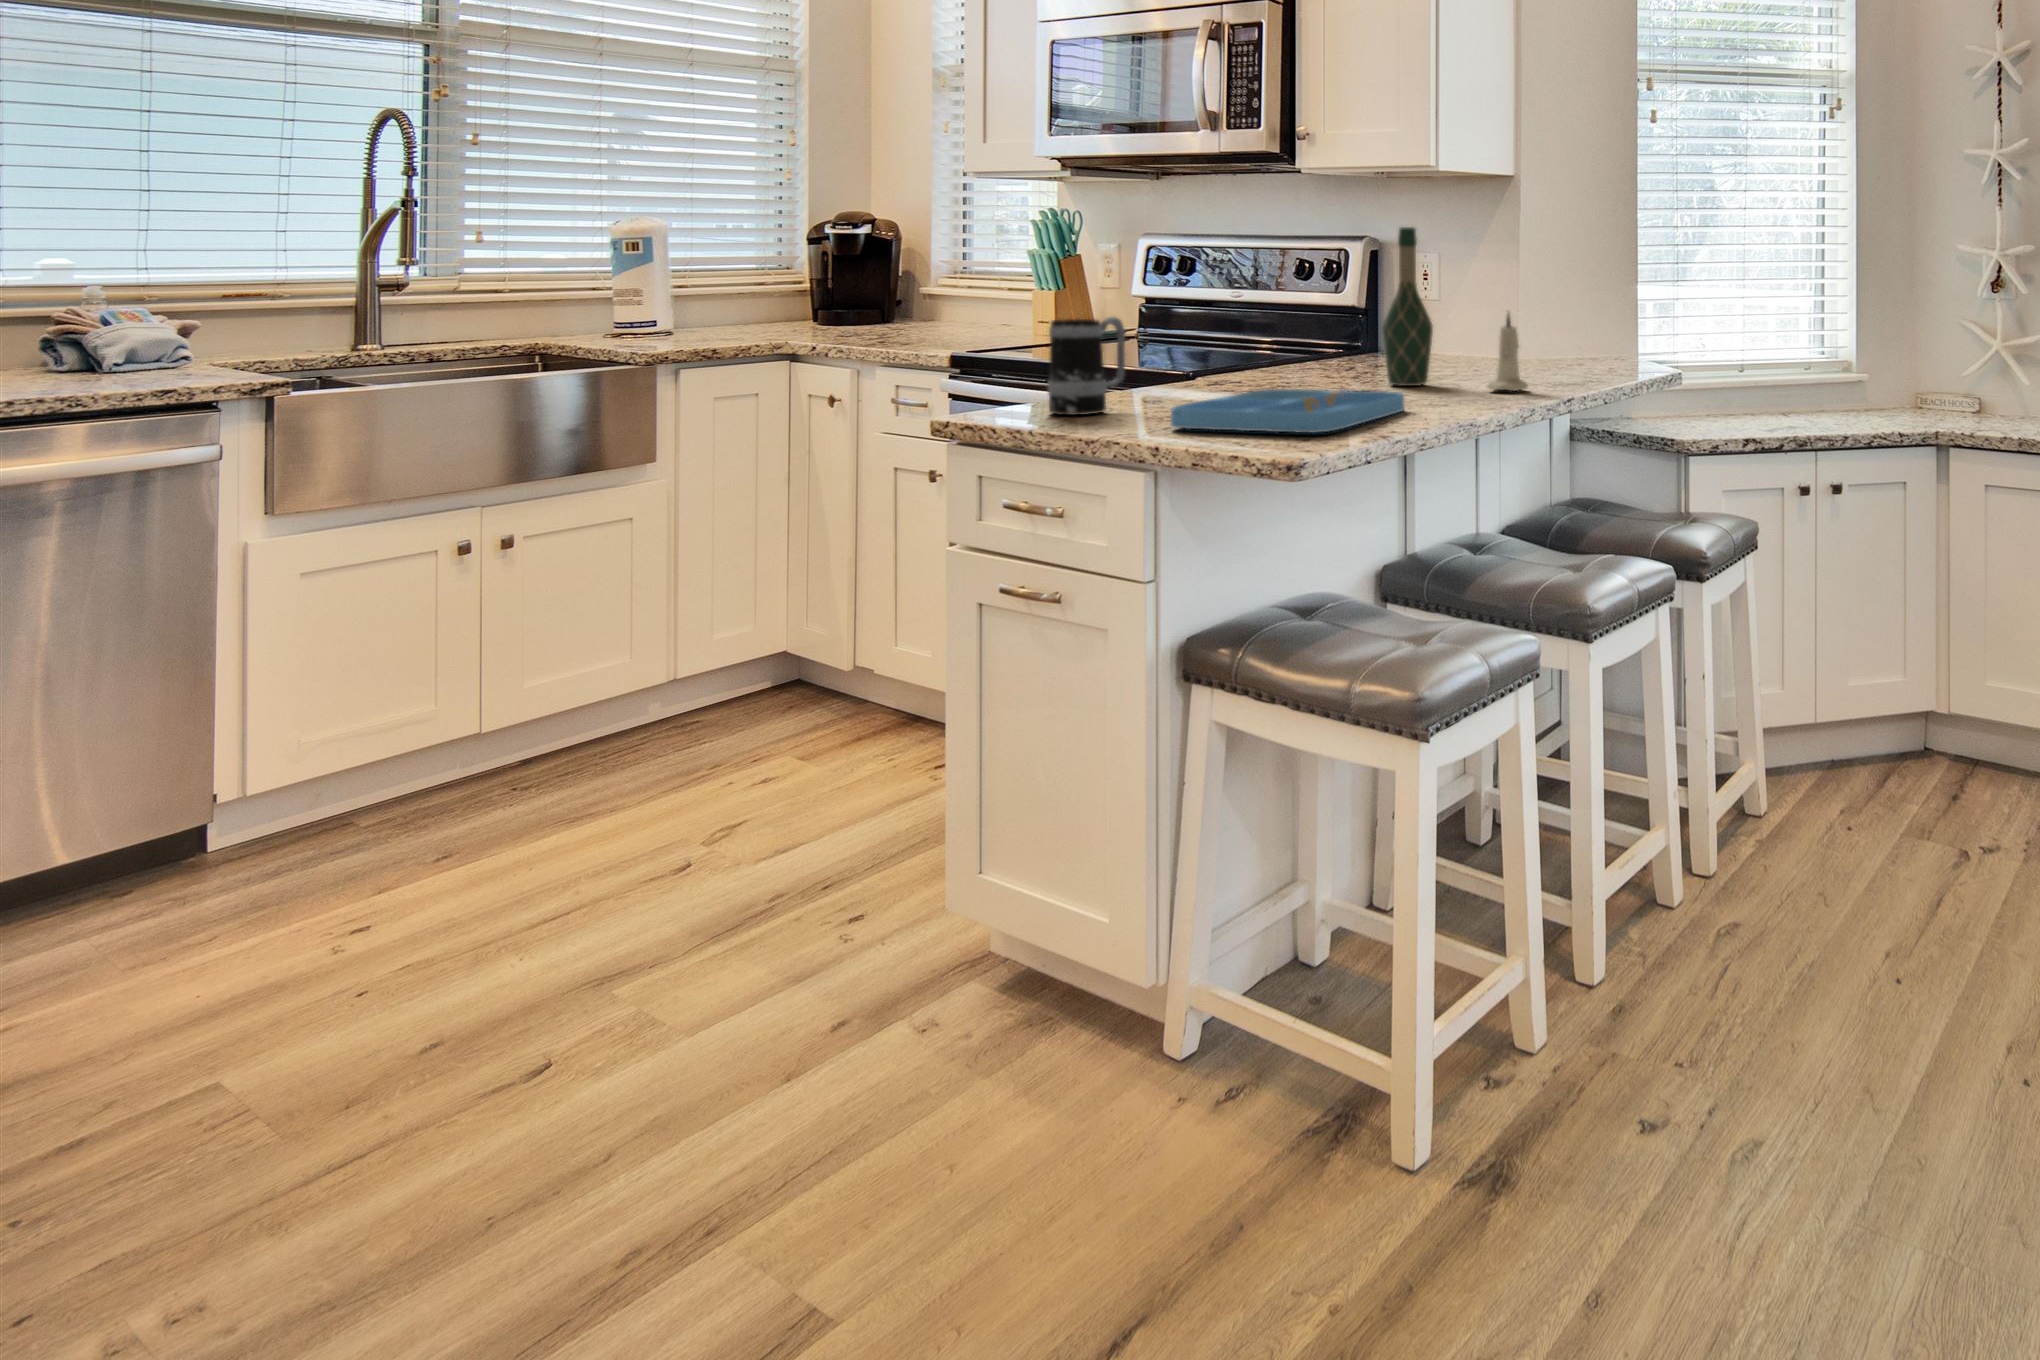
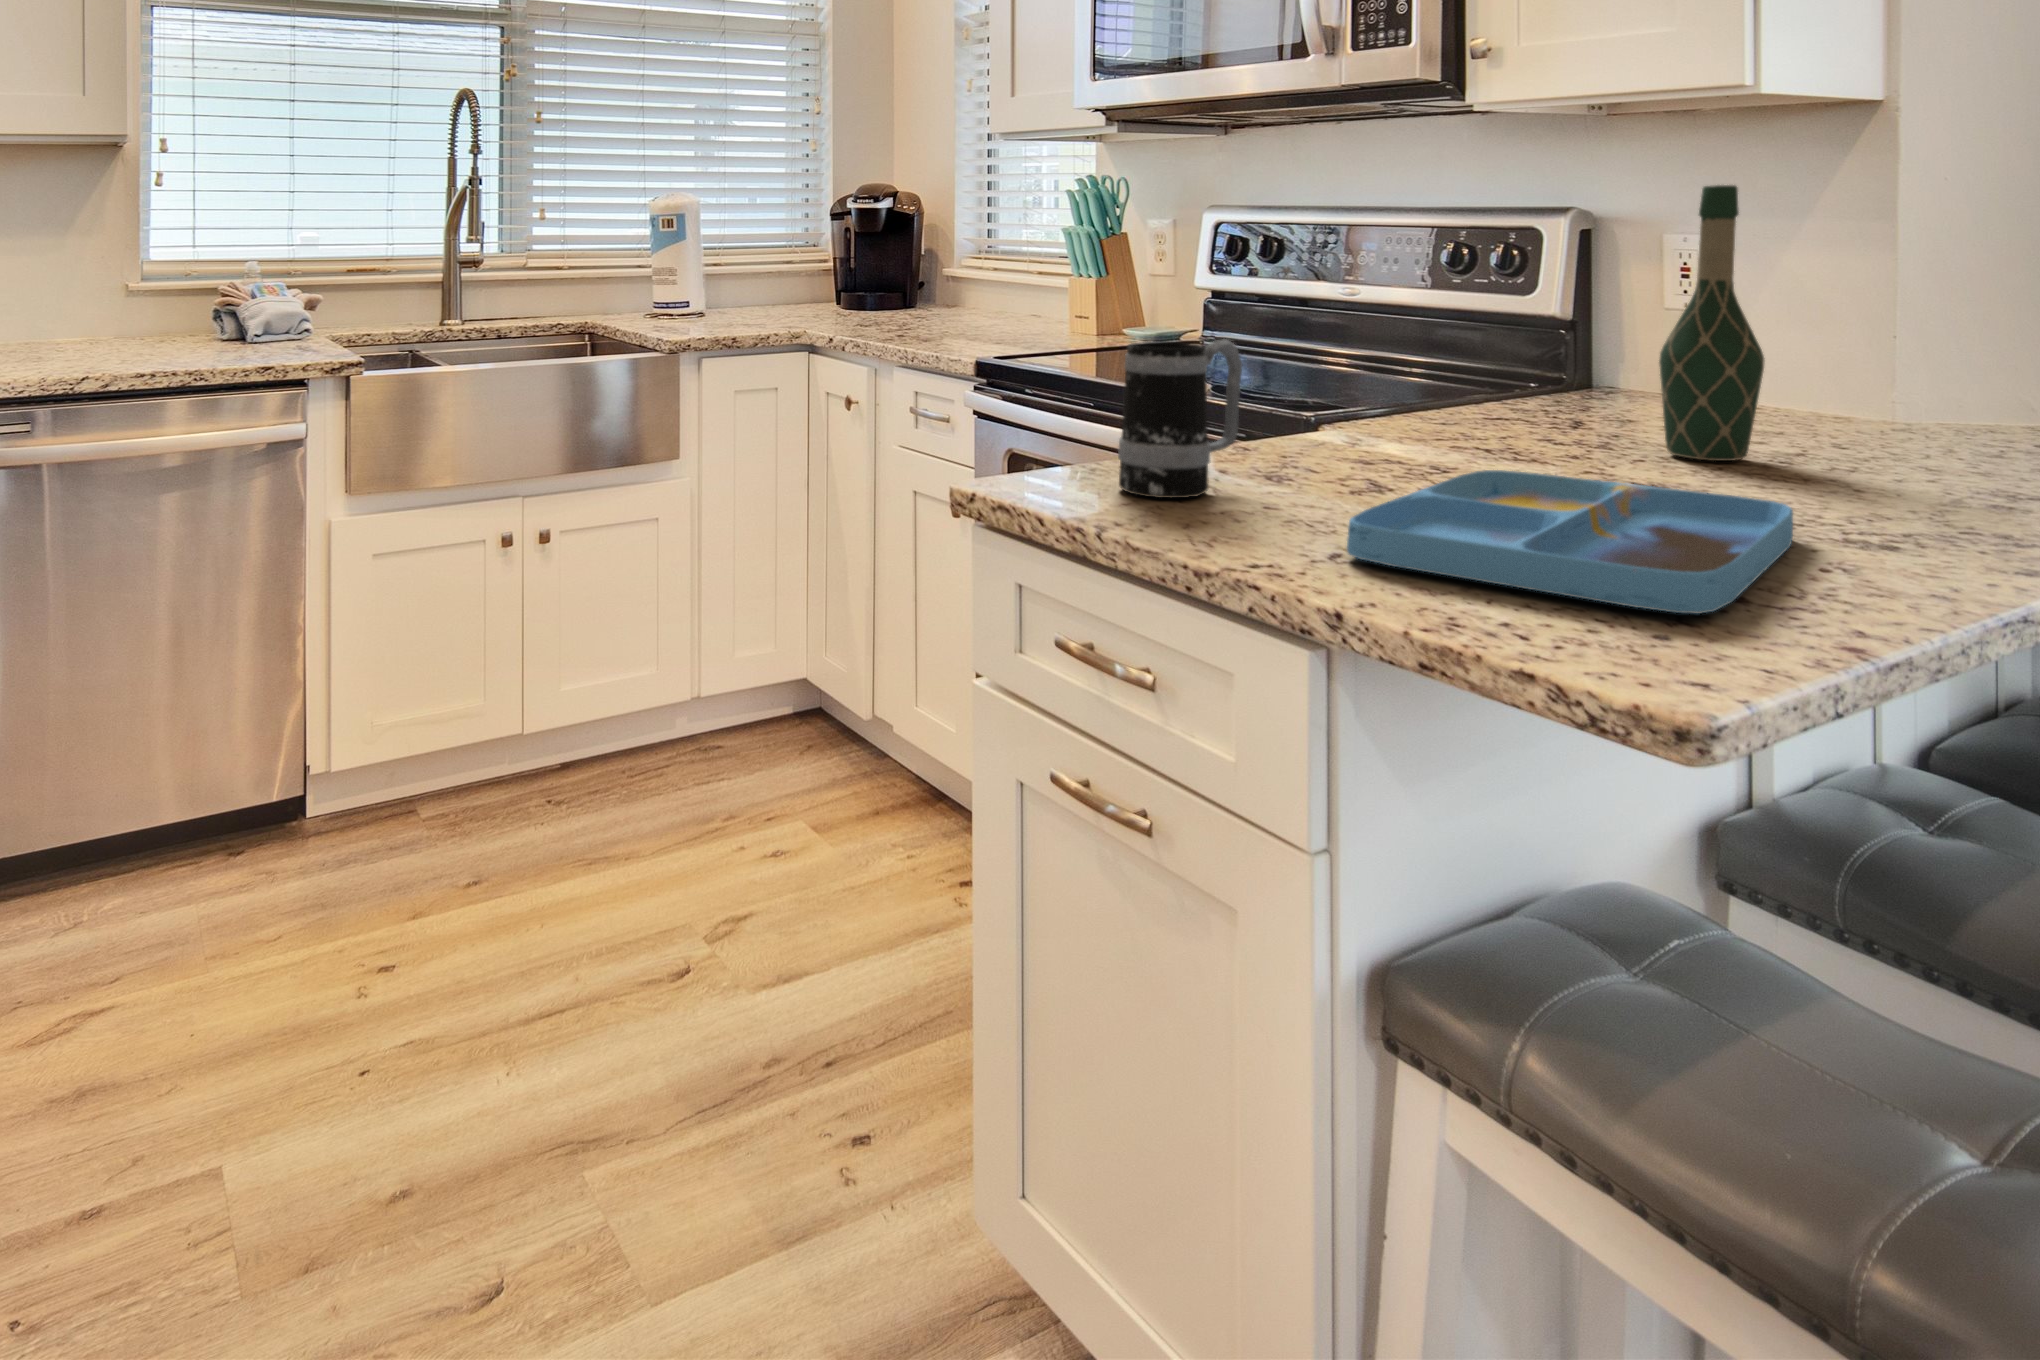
candle: present [1487,311,1528,391] -> none [1904,337,2008,495]

